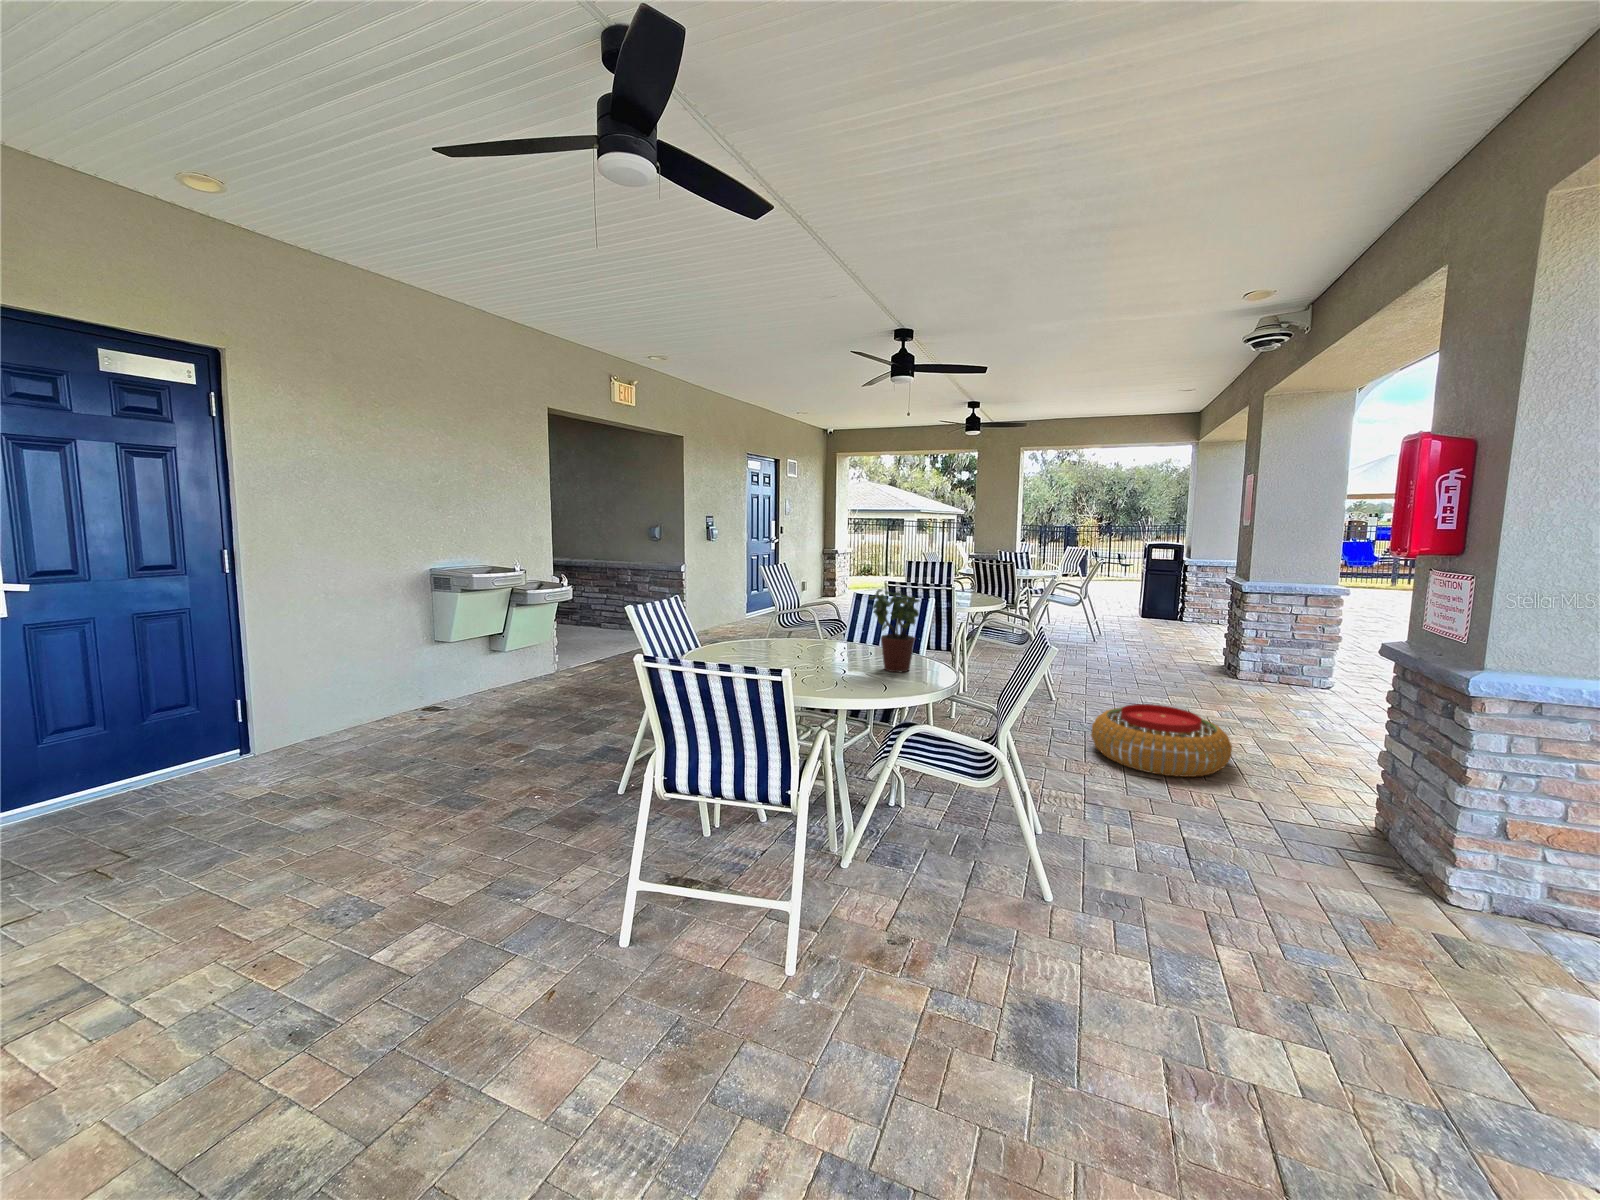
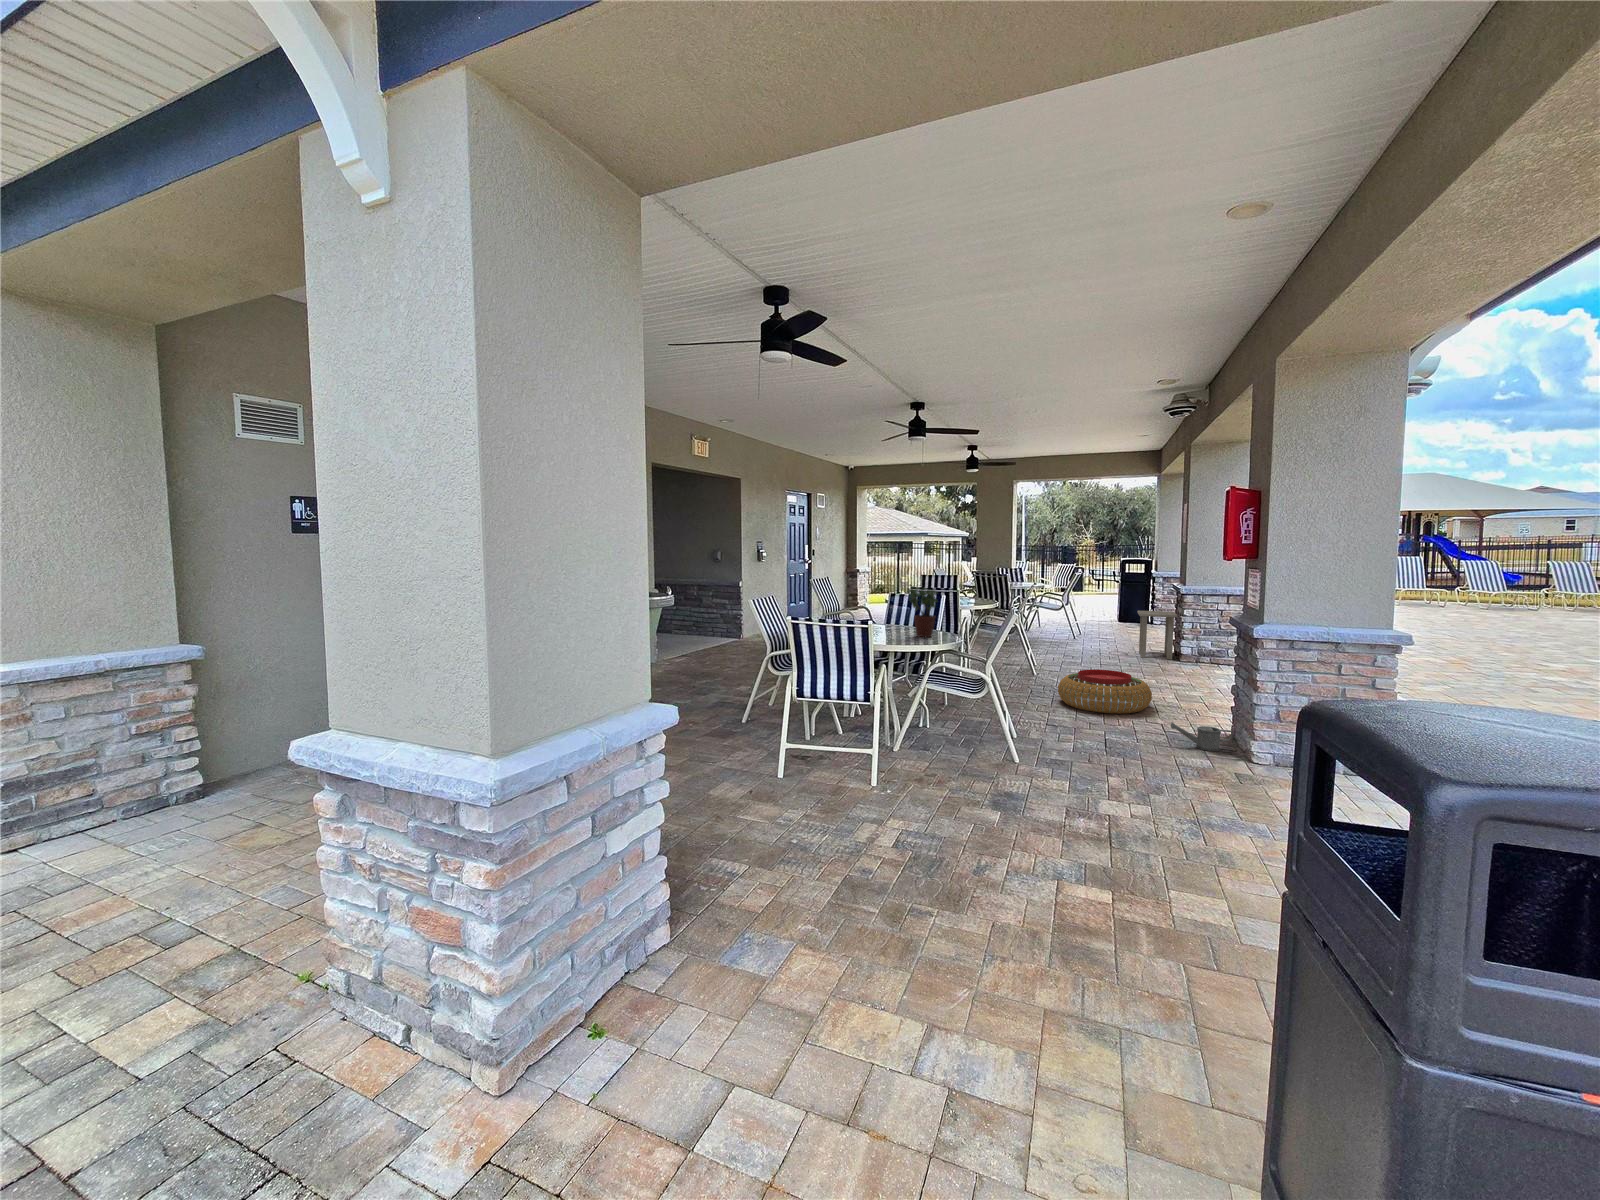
side table: none [1178,610,1234,675] -> present [1138,611,1178,660]
watering can: none [1290,816,1401,871] -> present [1171,722,1233,751]

